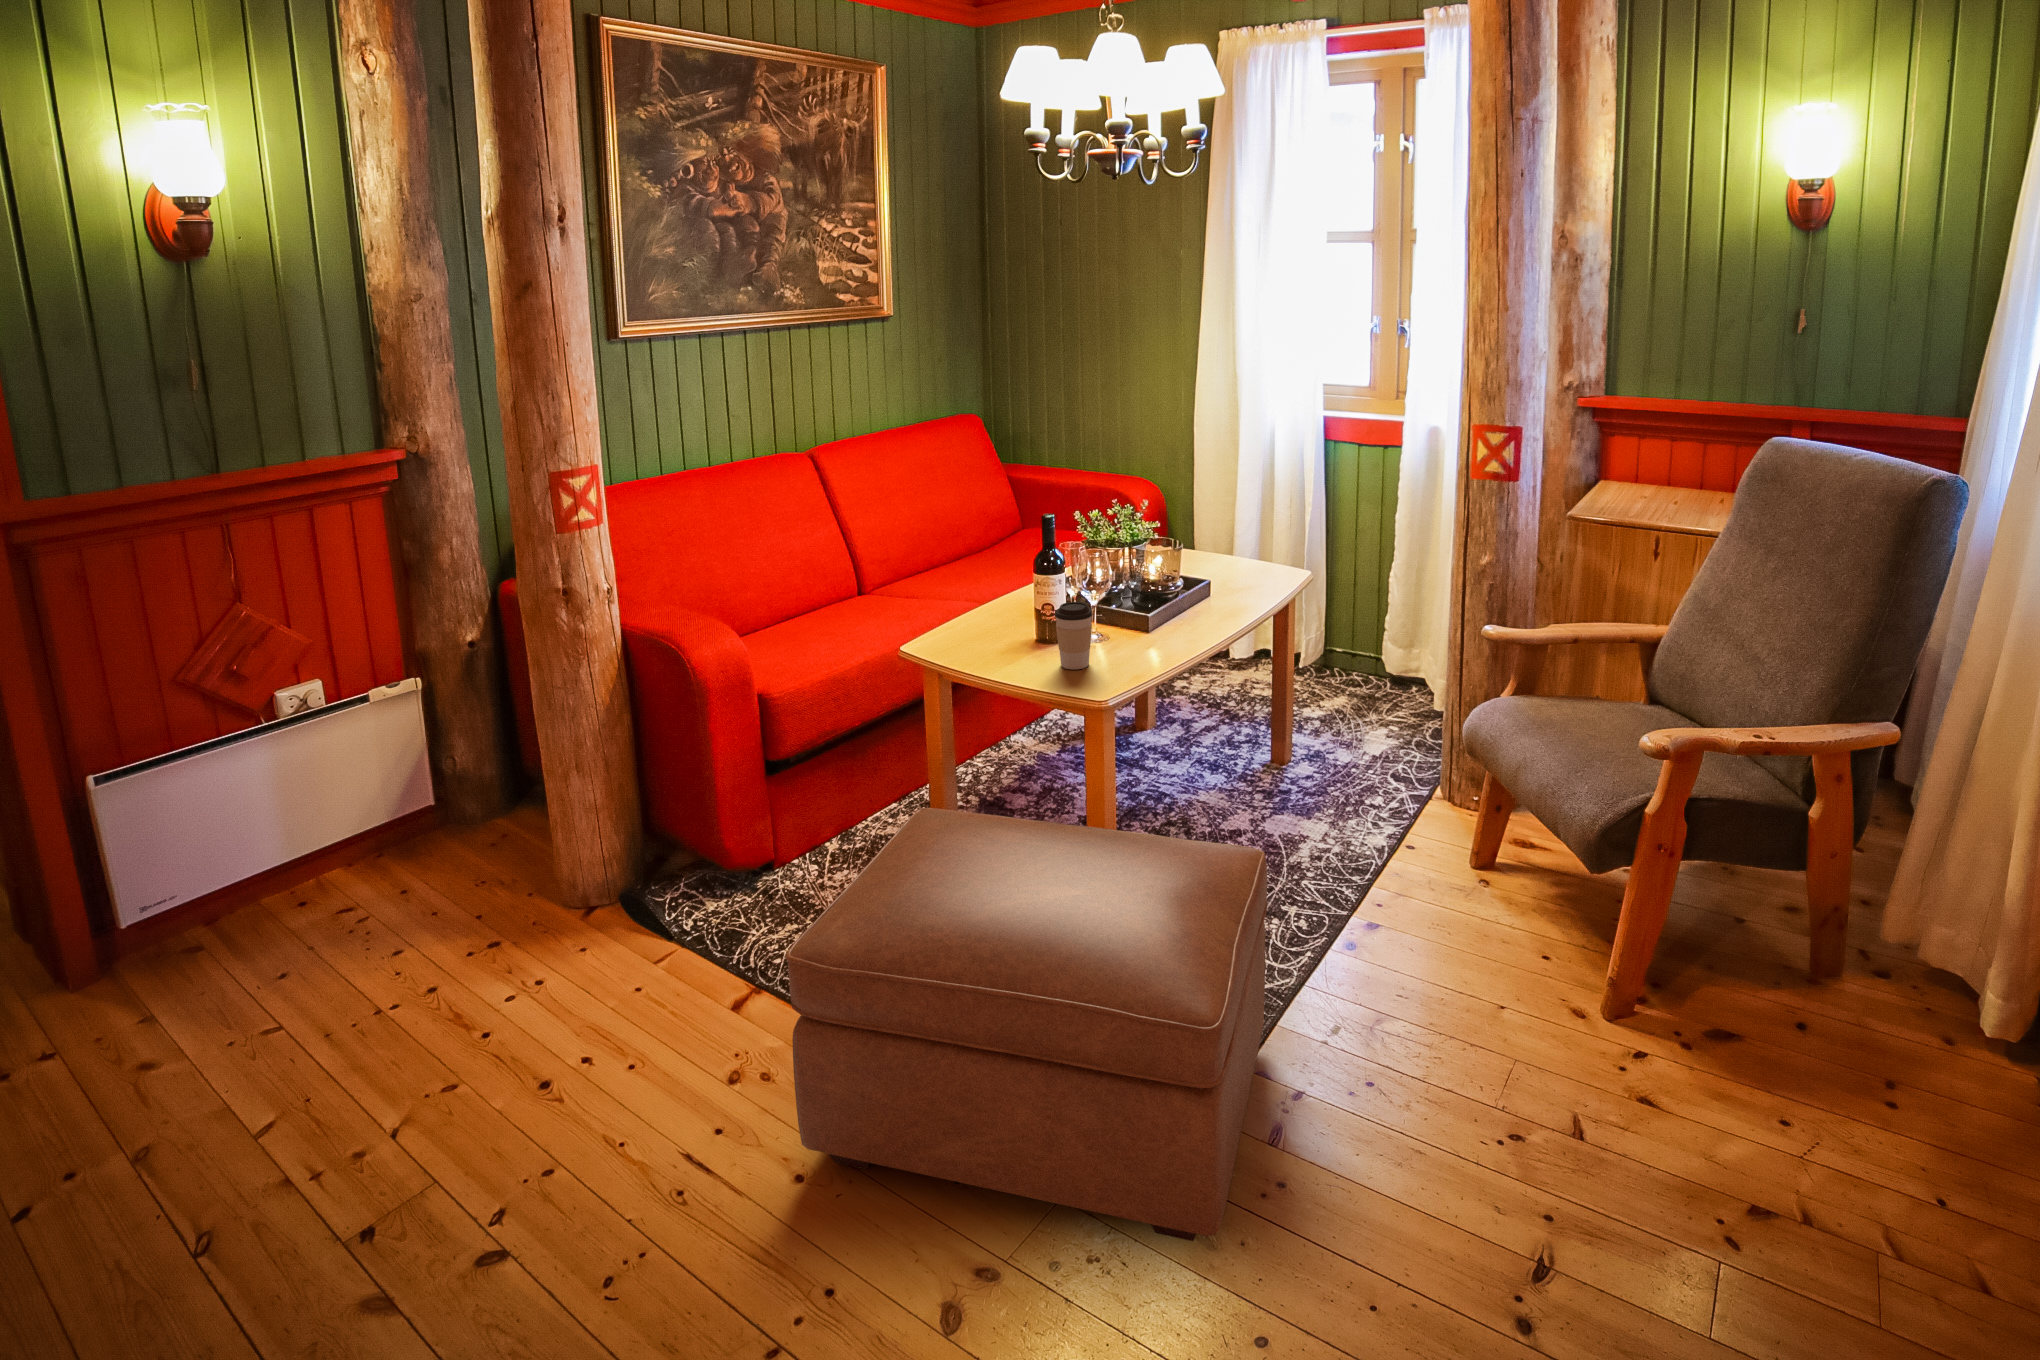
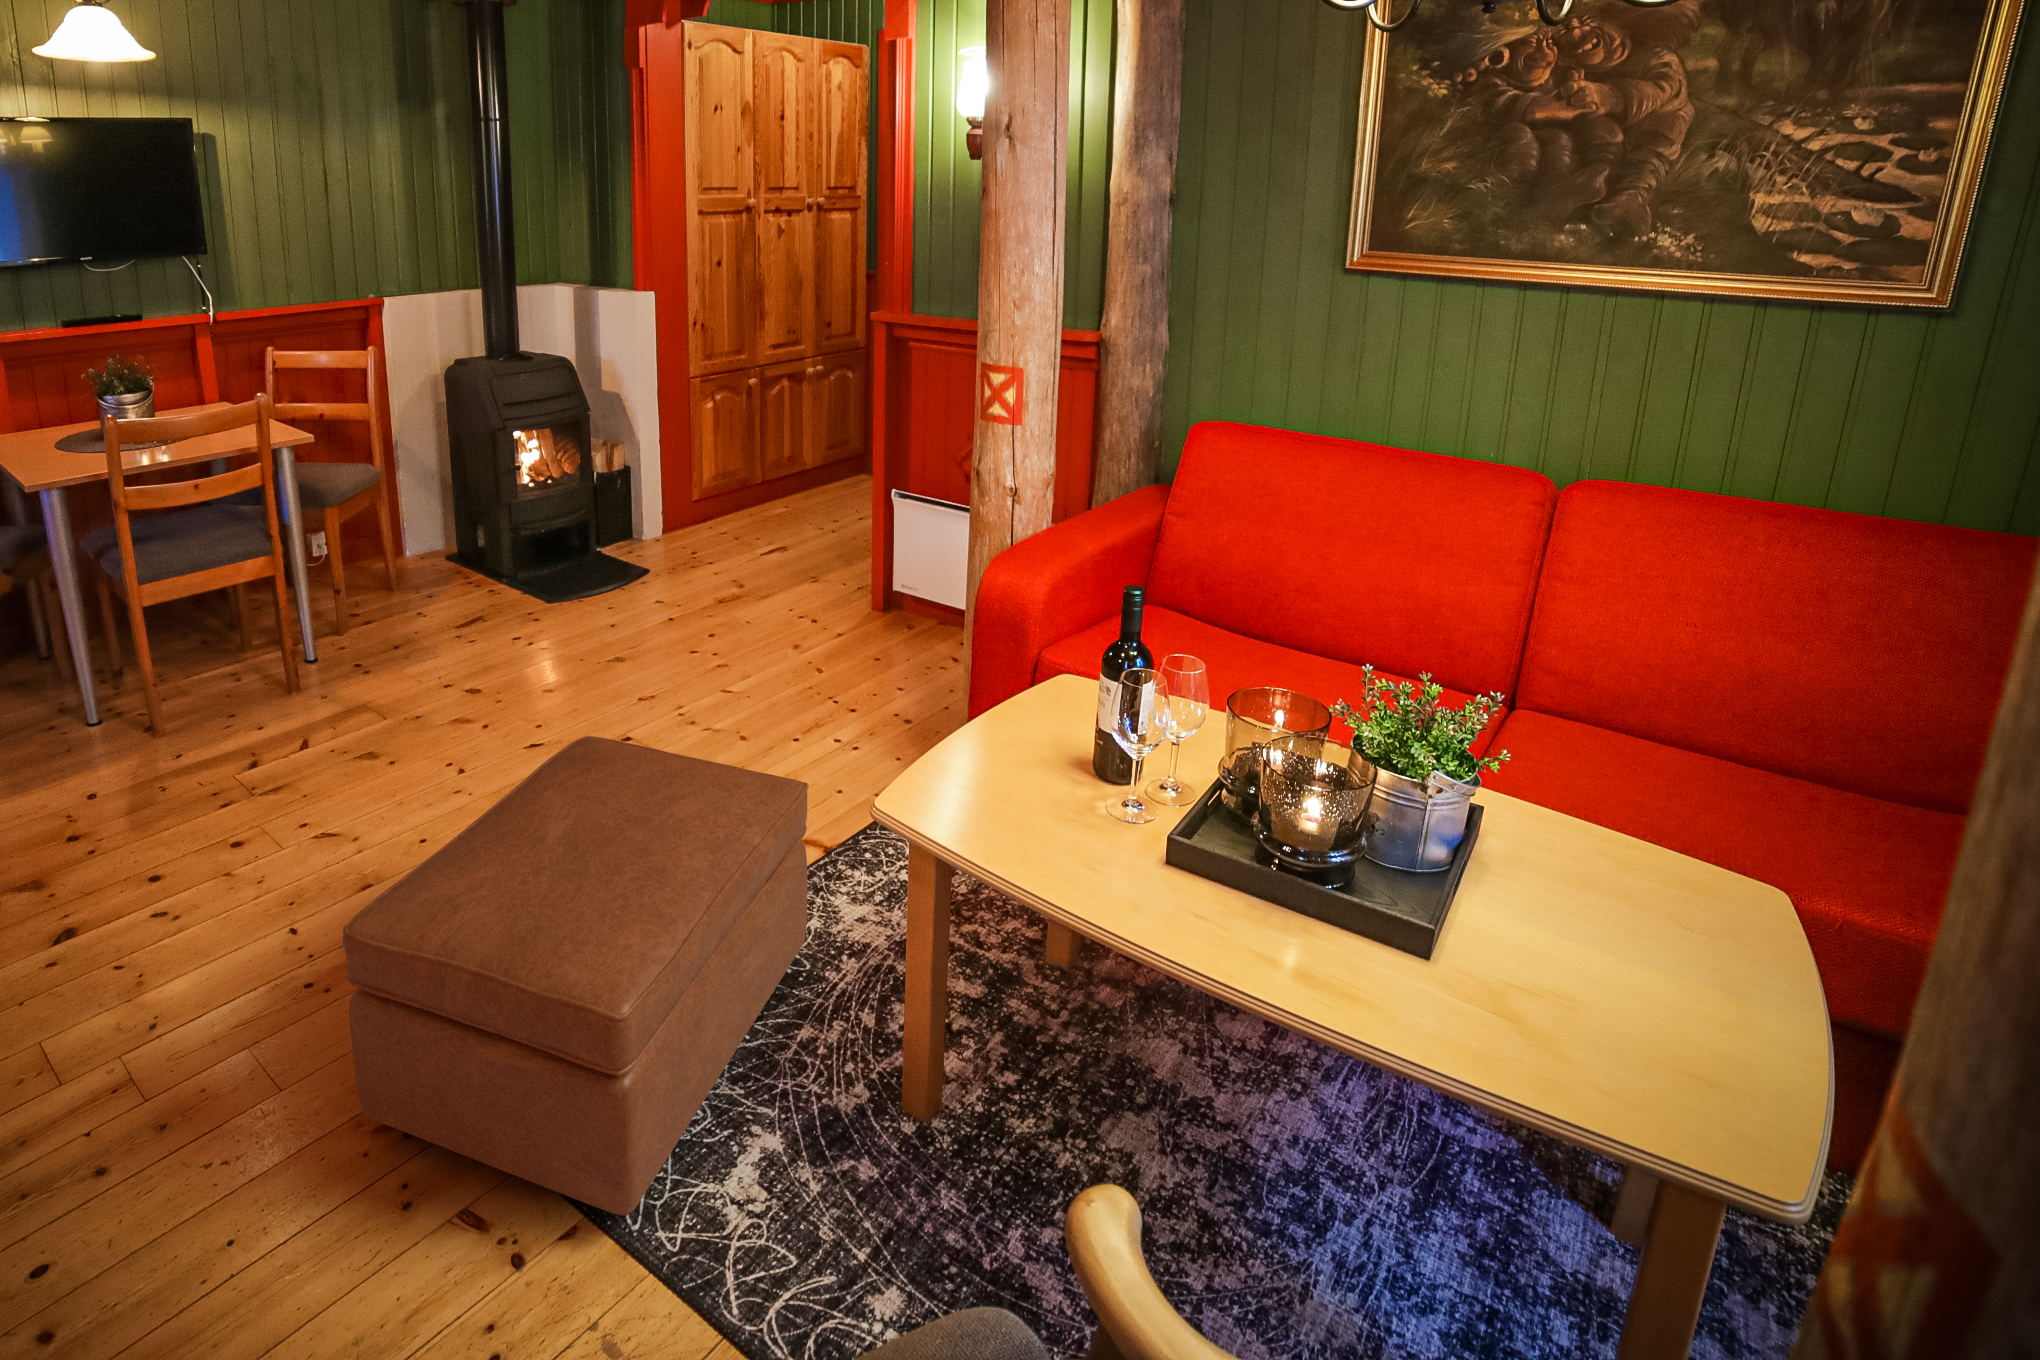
coffee cup: present [1055,602,1093,669] -> none [977,710,1032,809]

